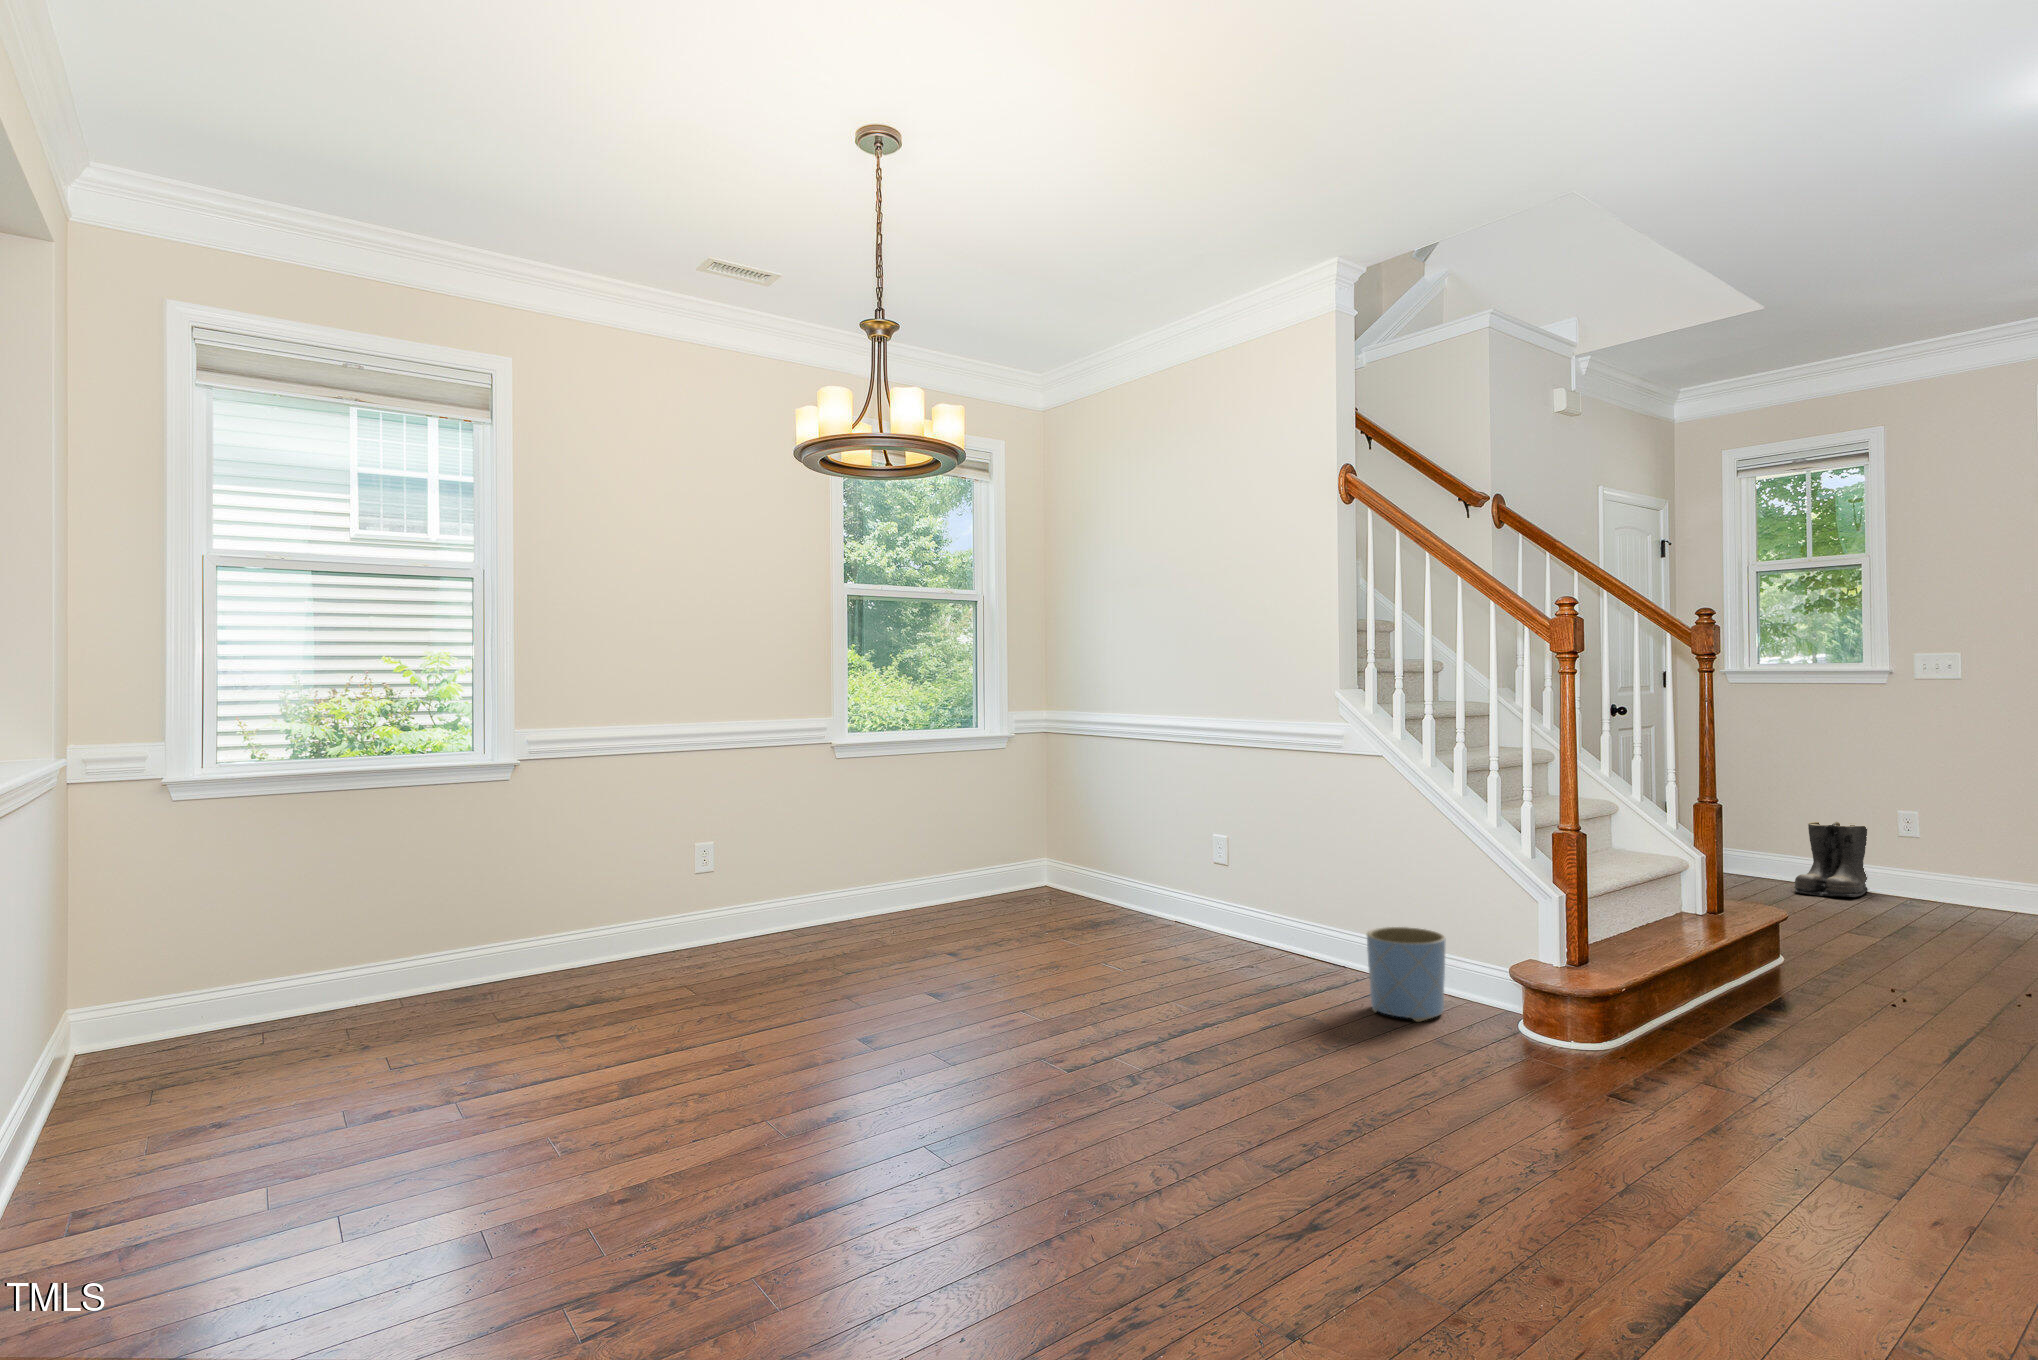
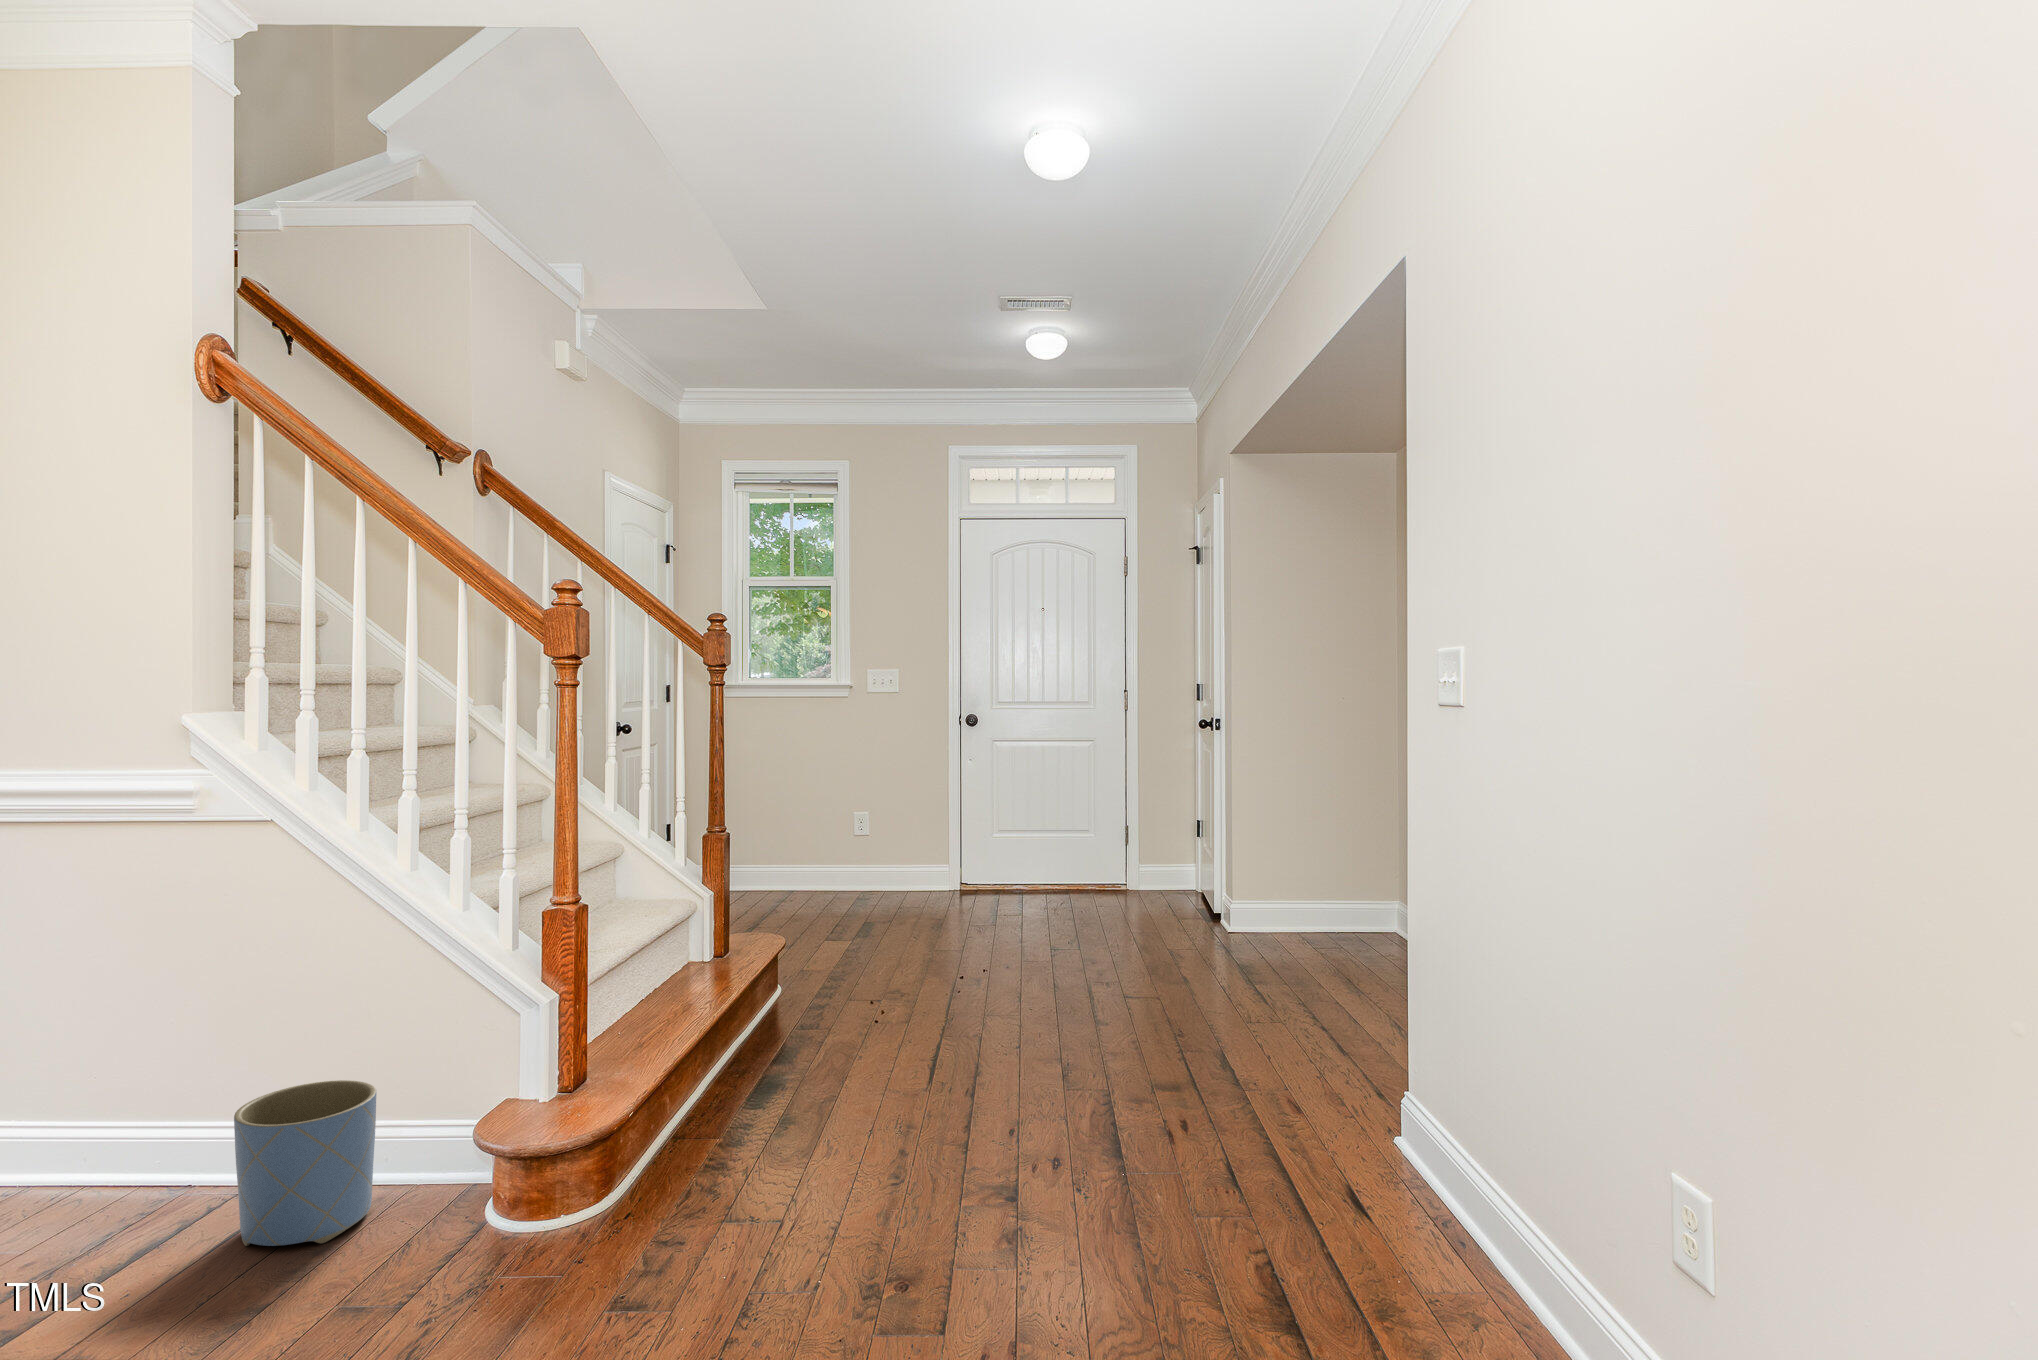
boots: present [1794,822,1868,897] -> none [778,831,837,906]

